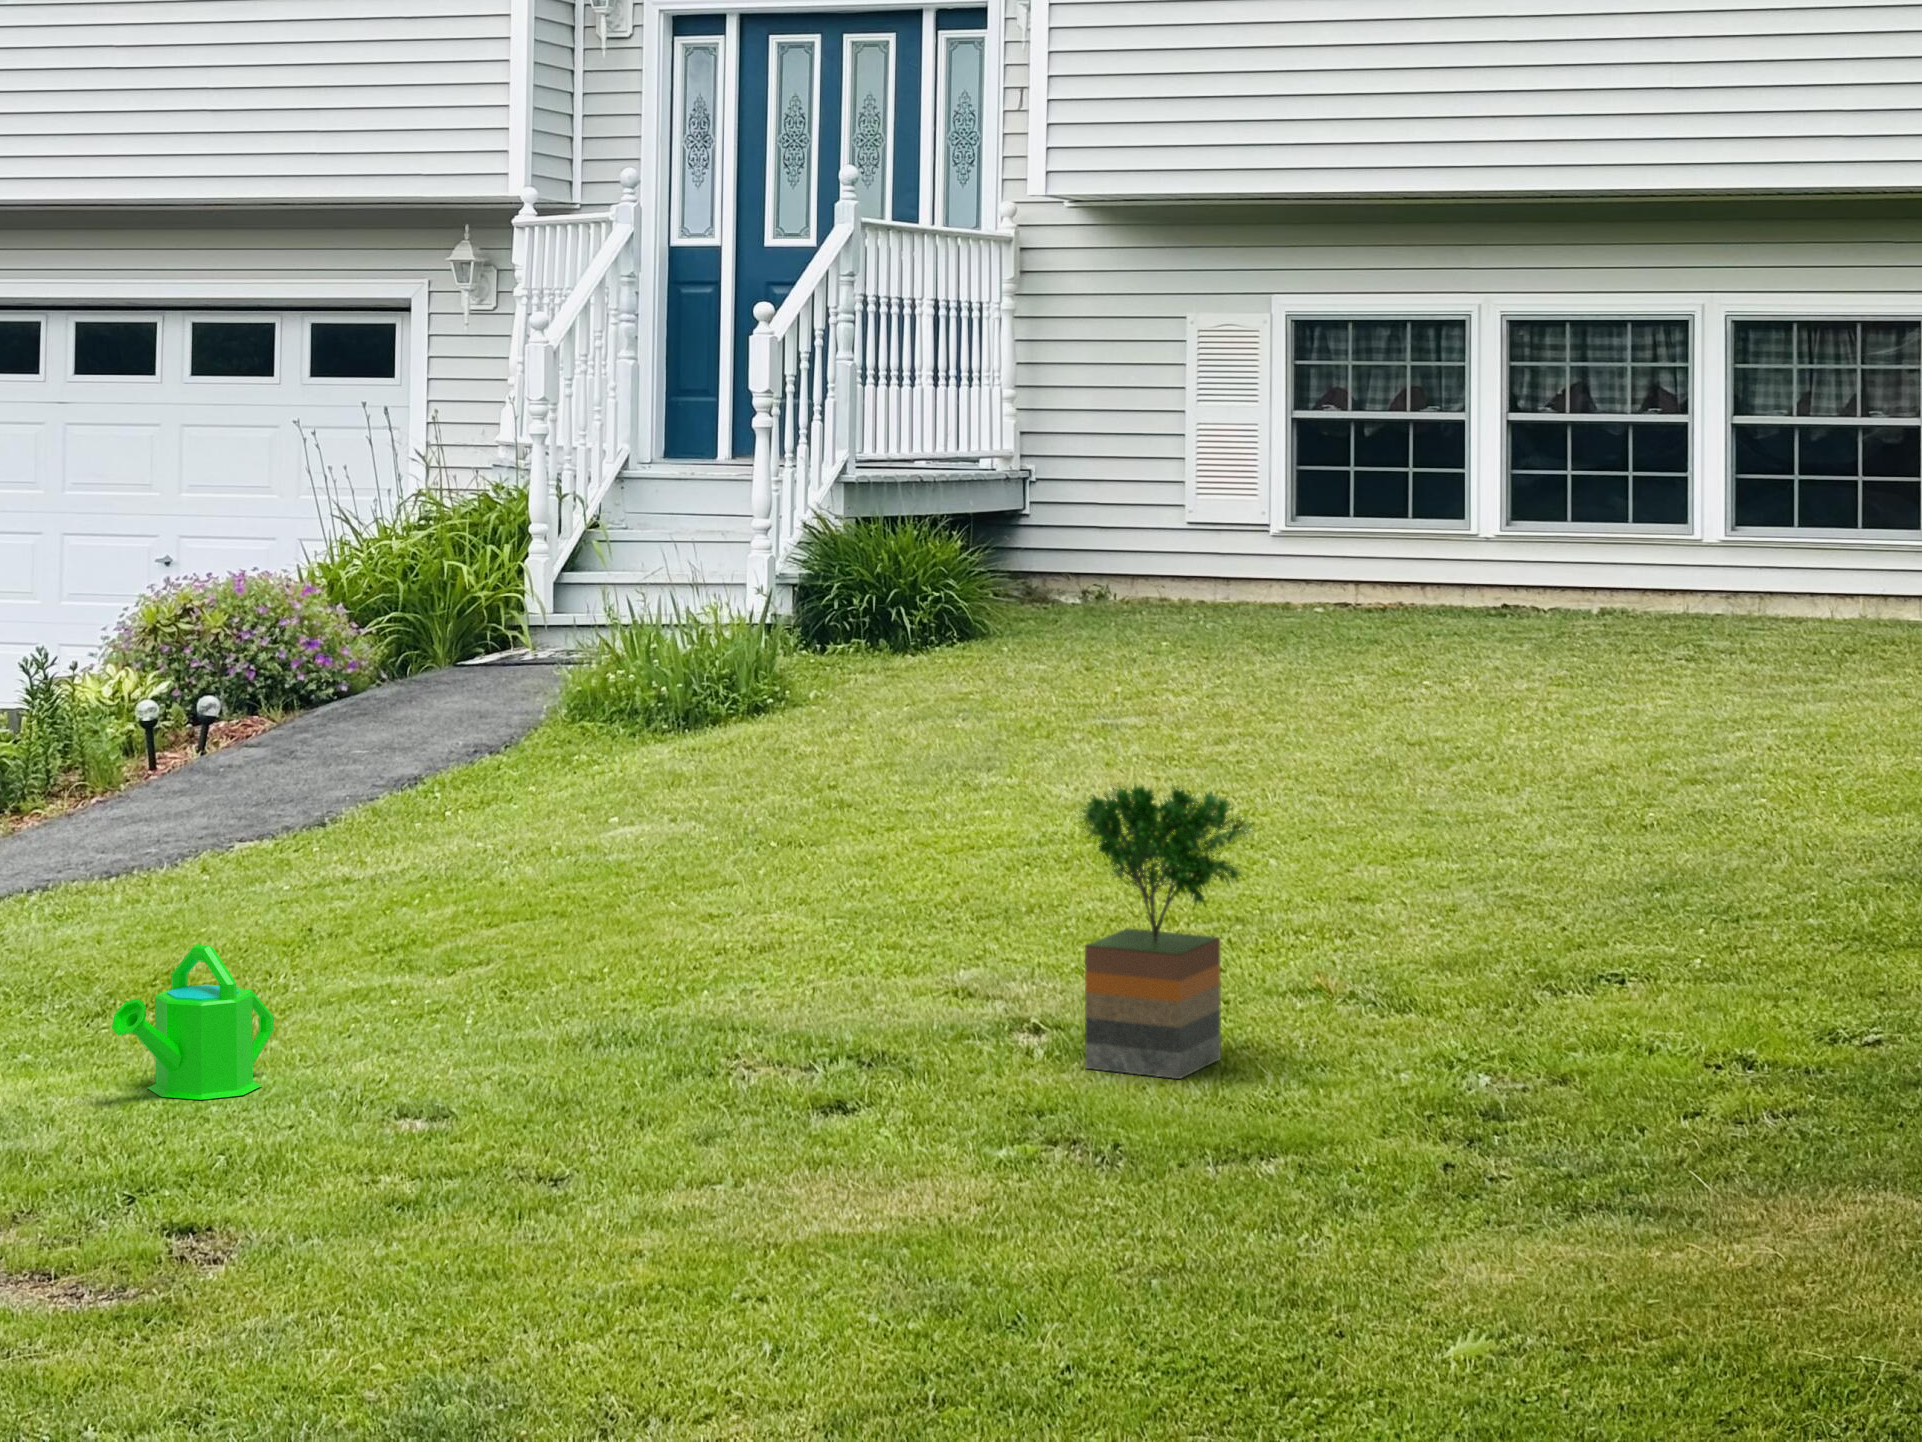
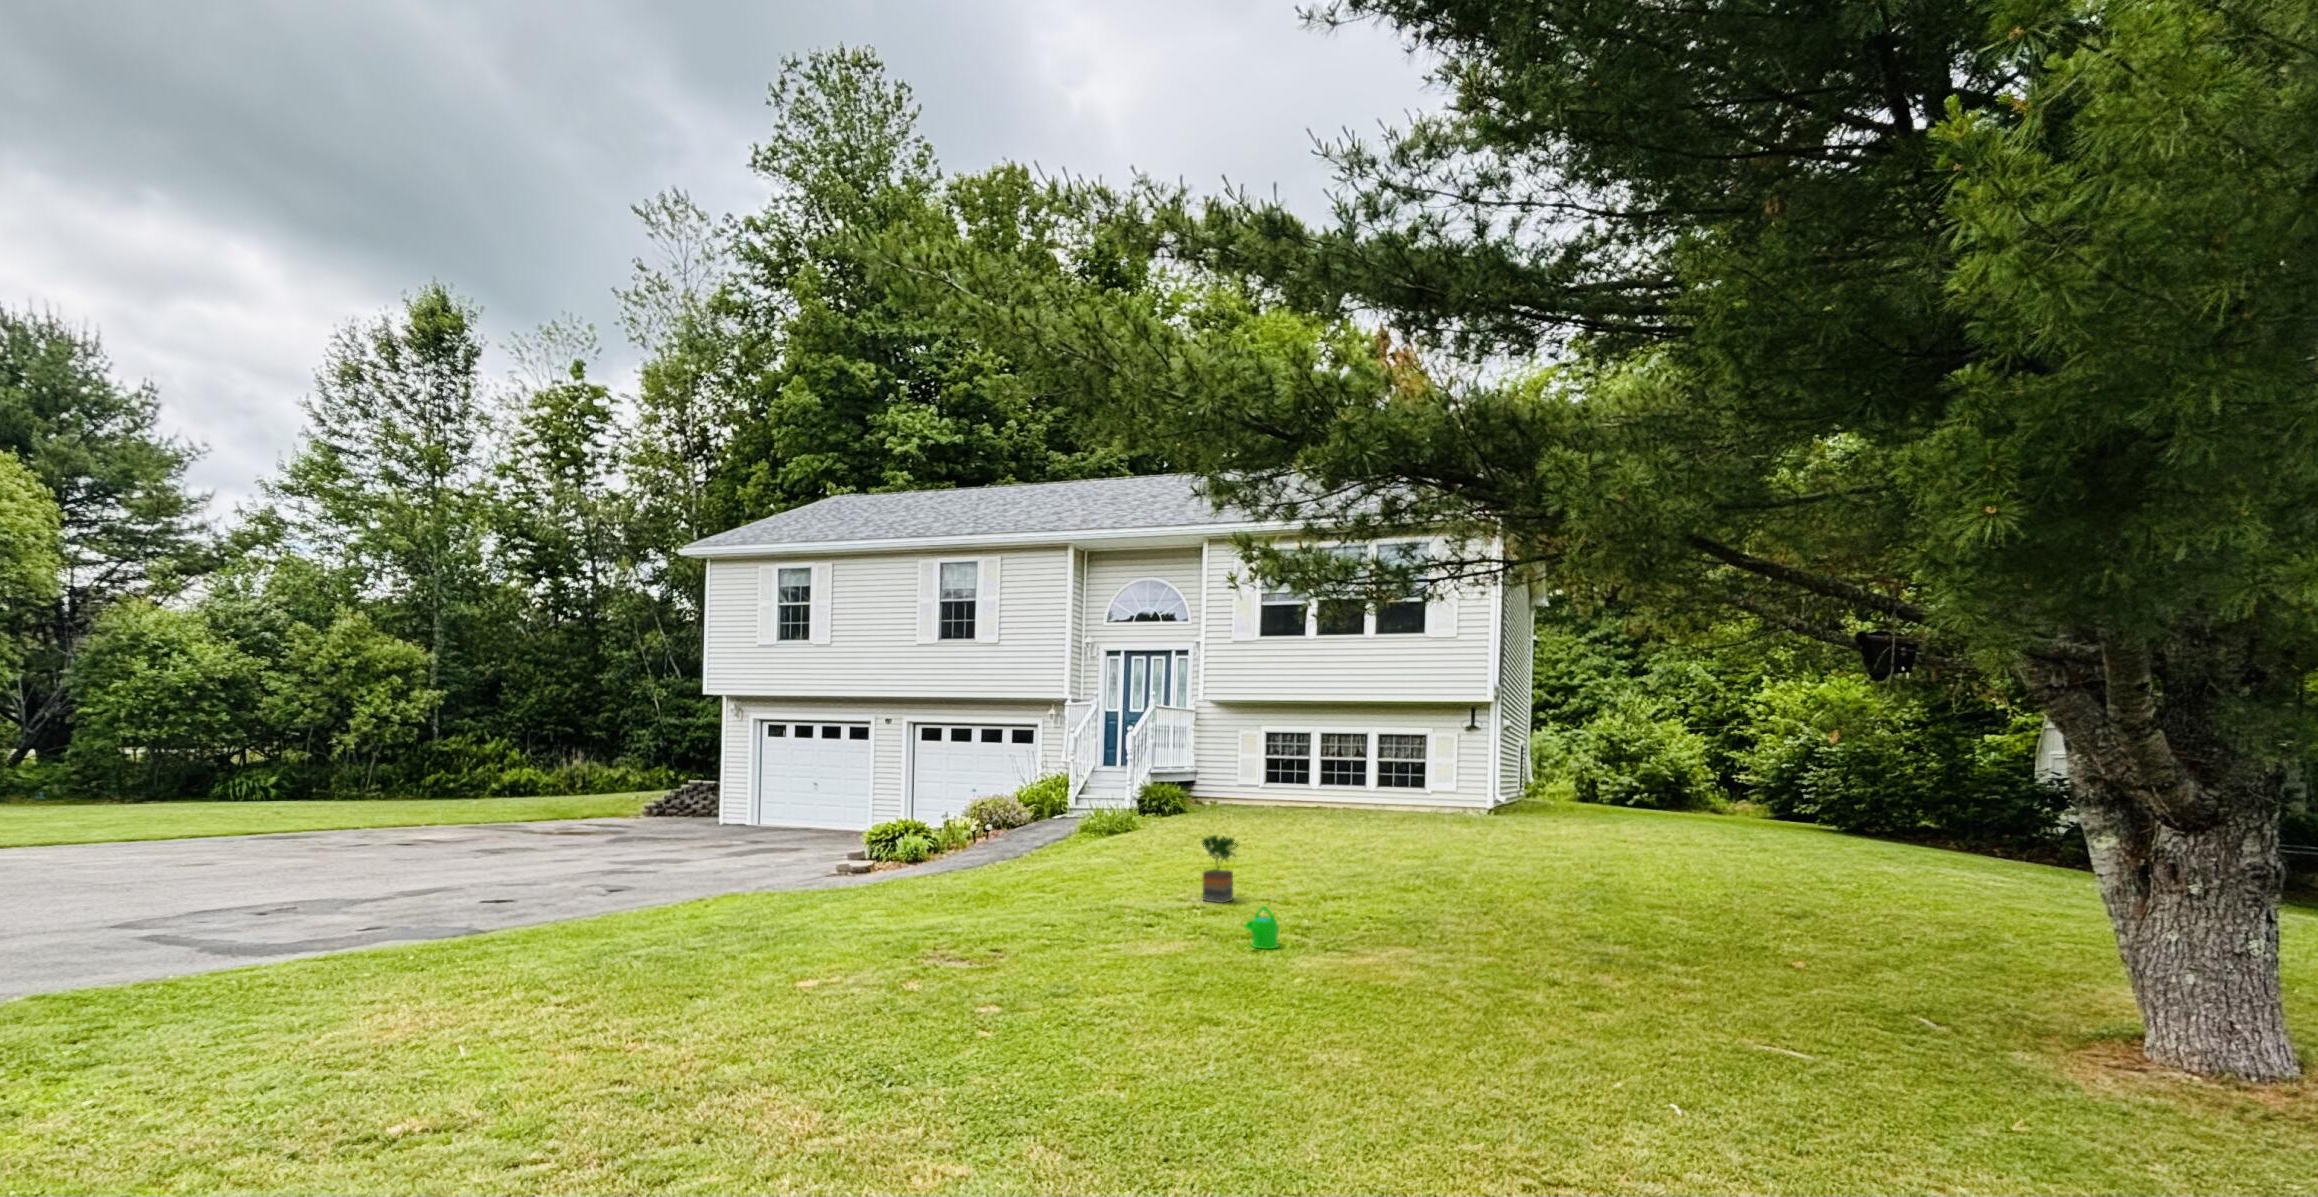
watering can: present [112,944,274,1100] -> present [1245,906,1279,949]

